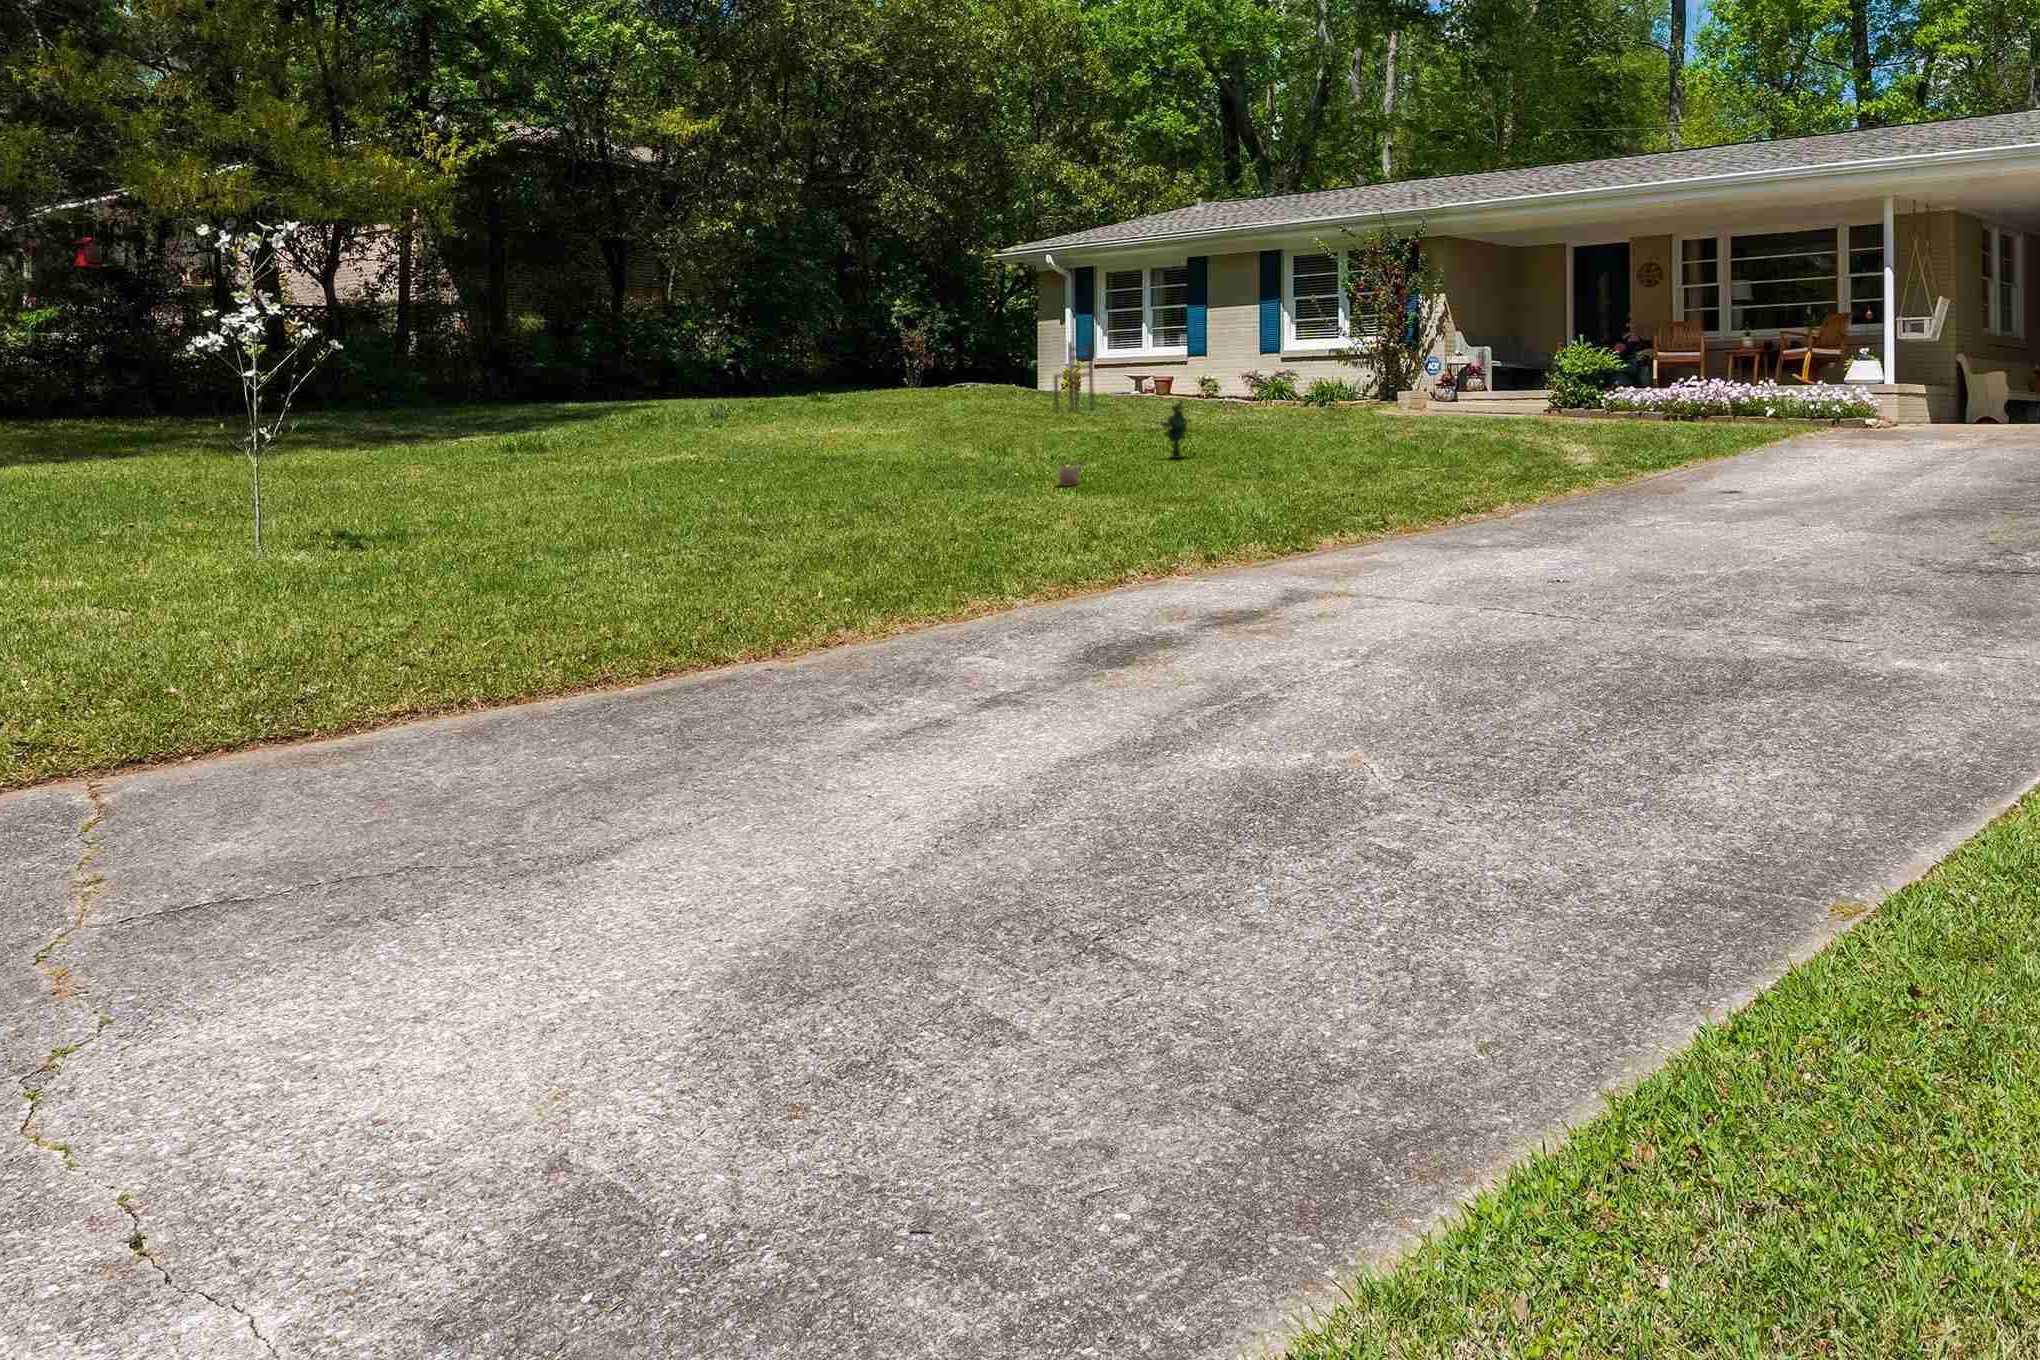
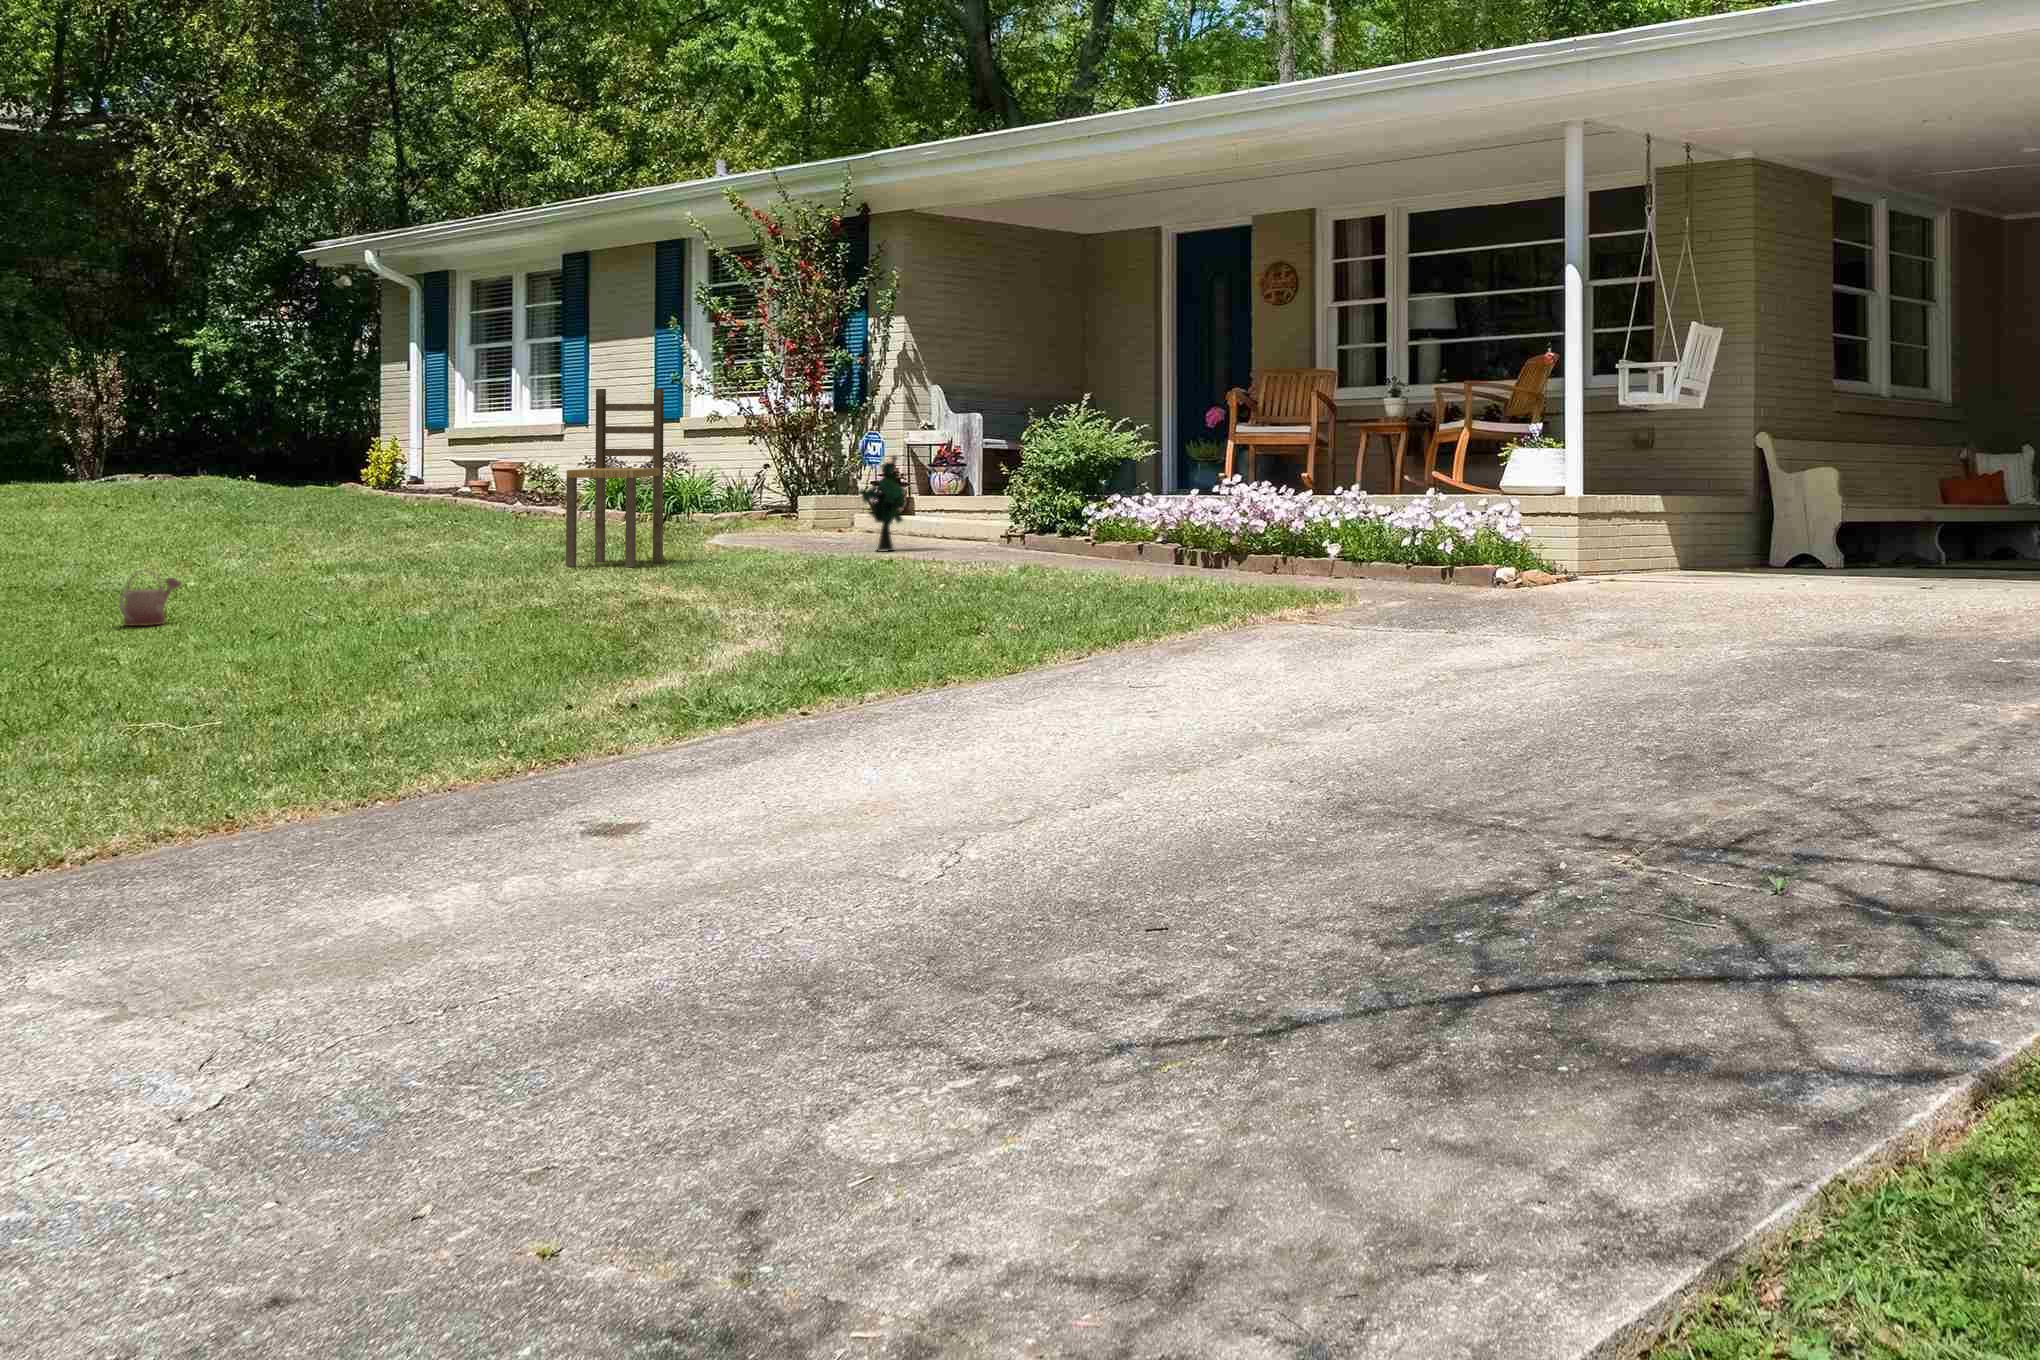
chair: present [1054,341,1094,412] -> present [566,389,664,567]
decorative plant: present [1160,401,1191,458] -> present [859,456,912,551]

